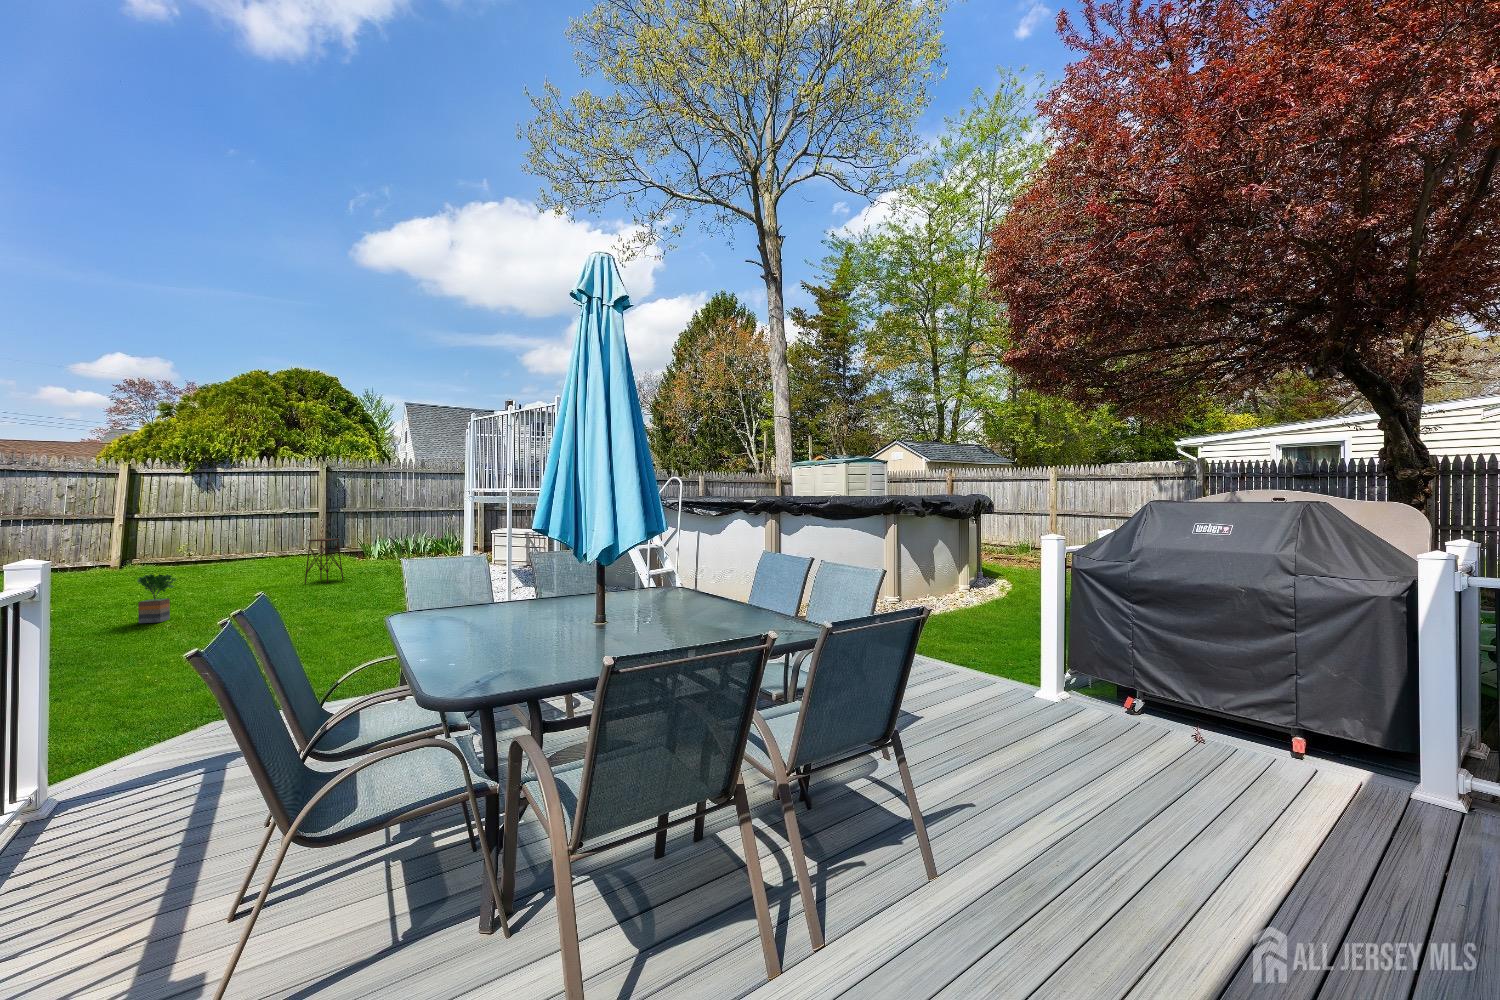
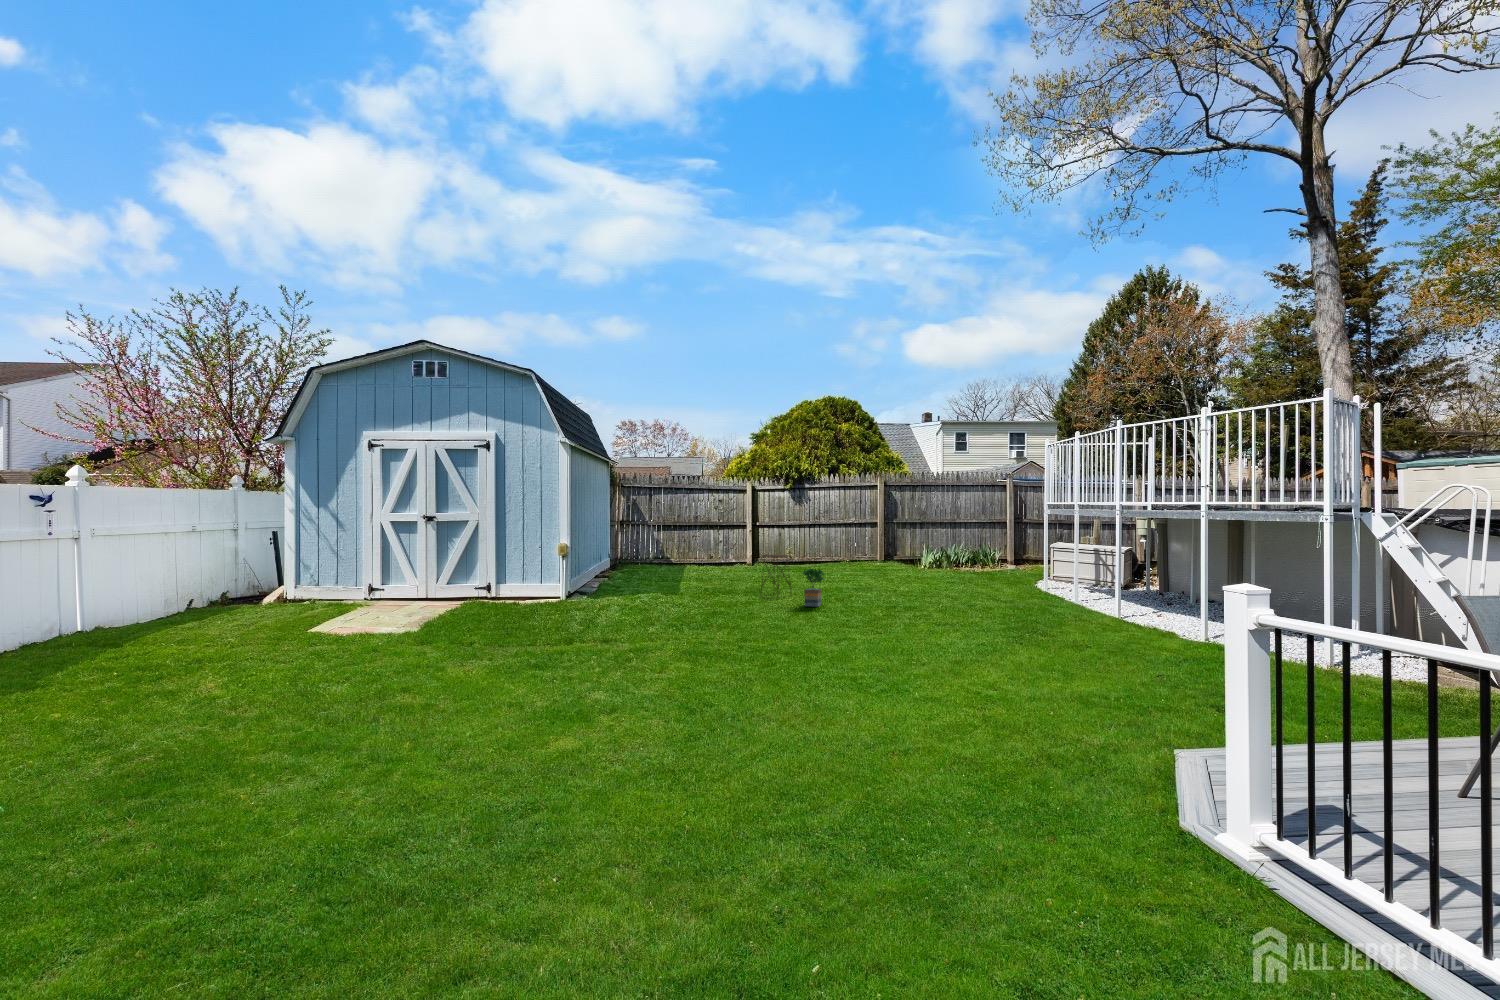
side table: present [305,539,344,583] -> present [761,555,790,588]

